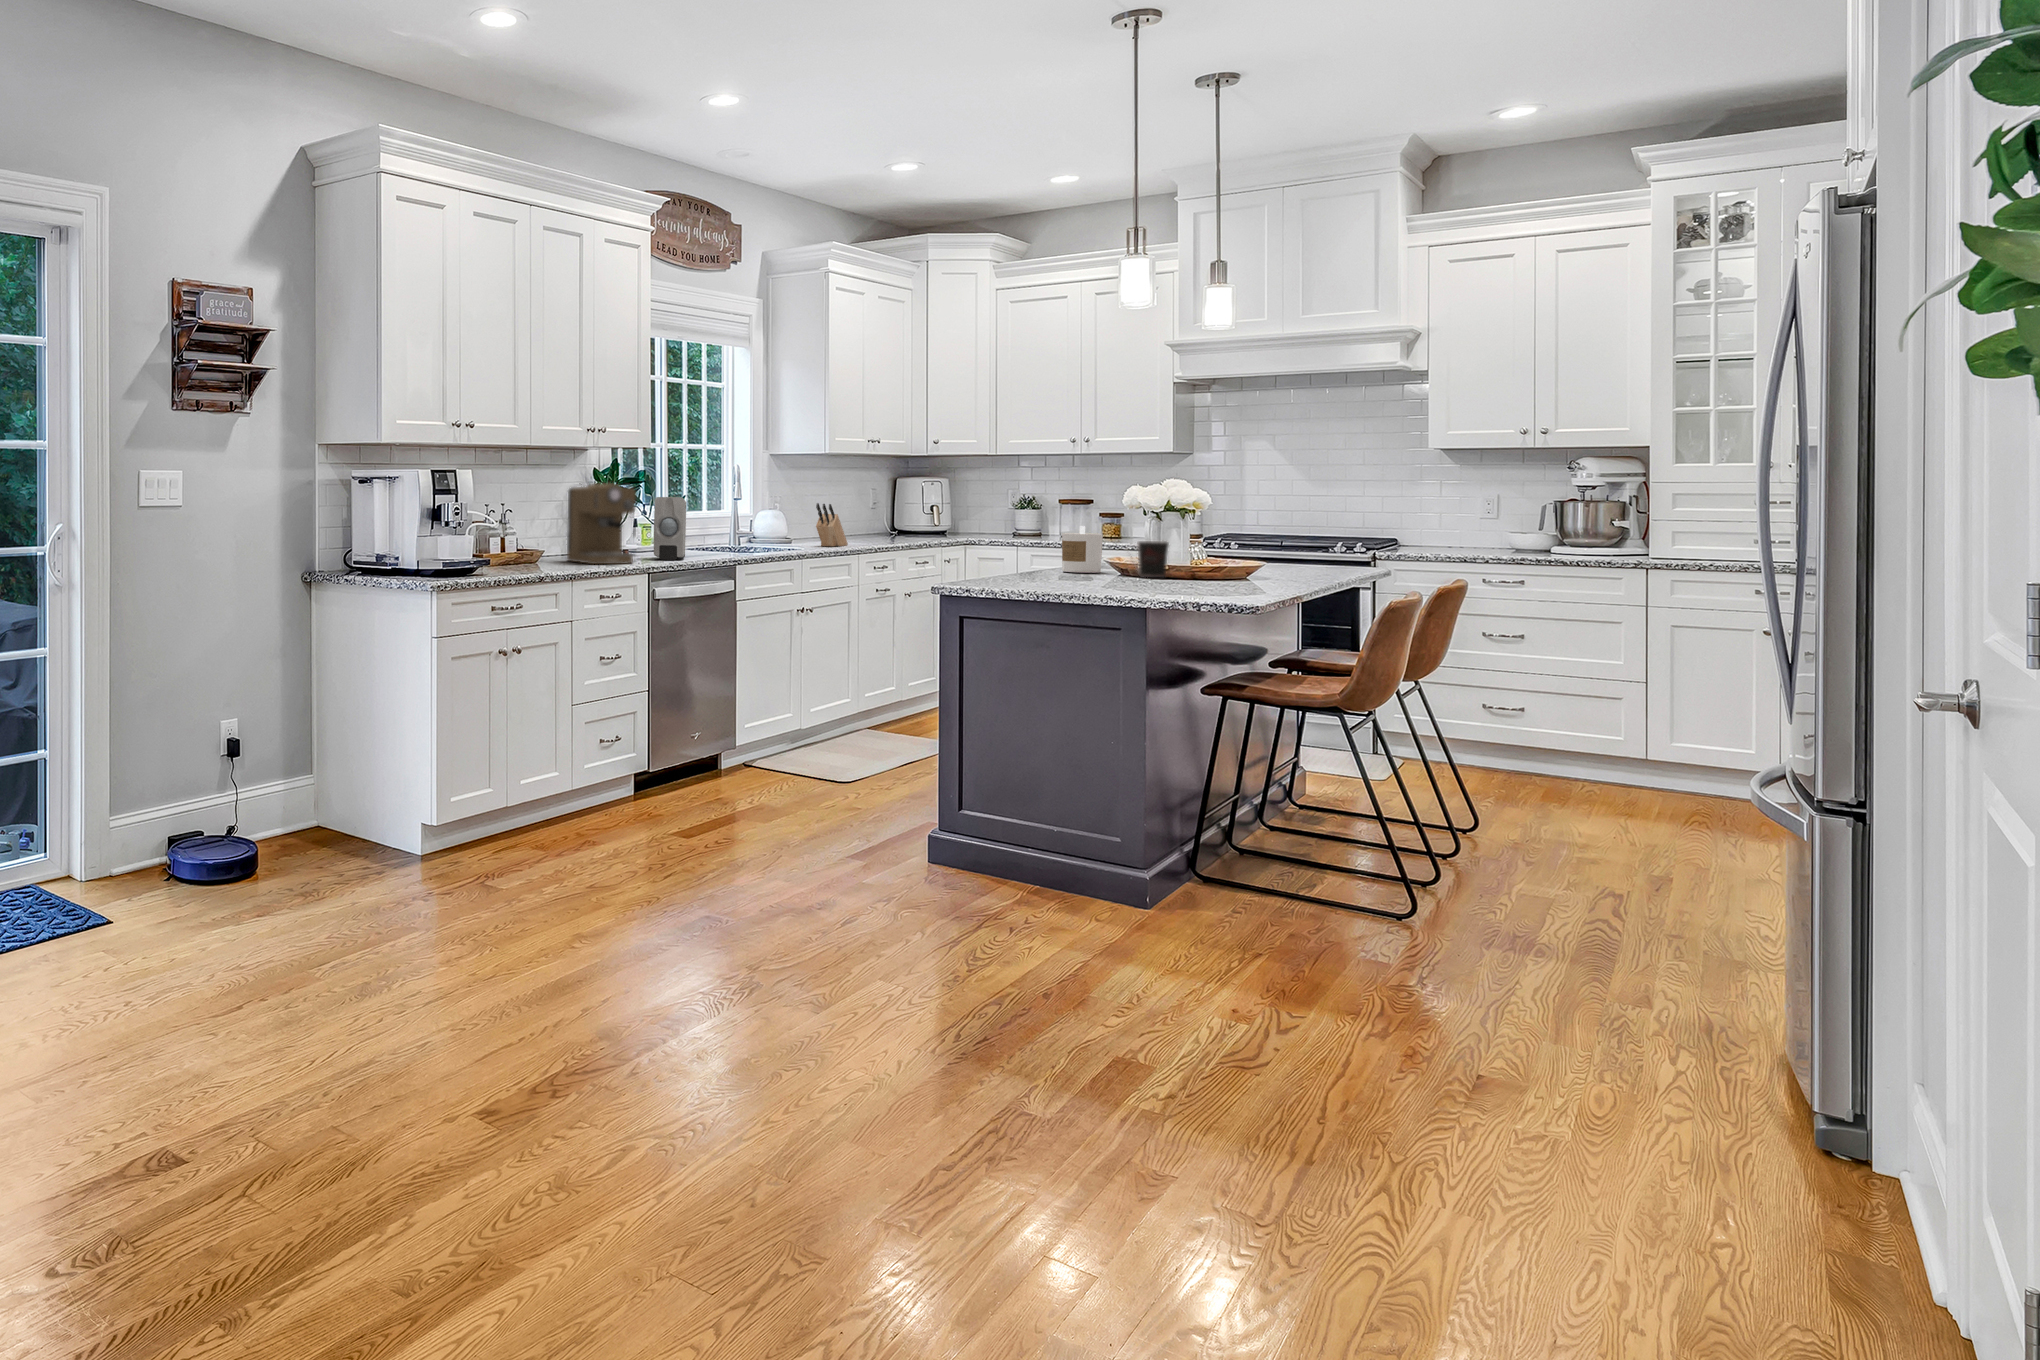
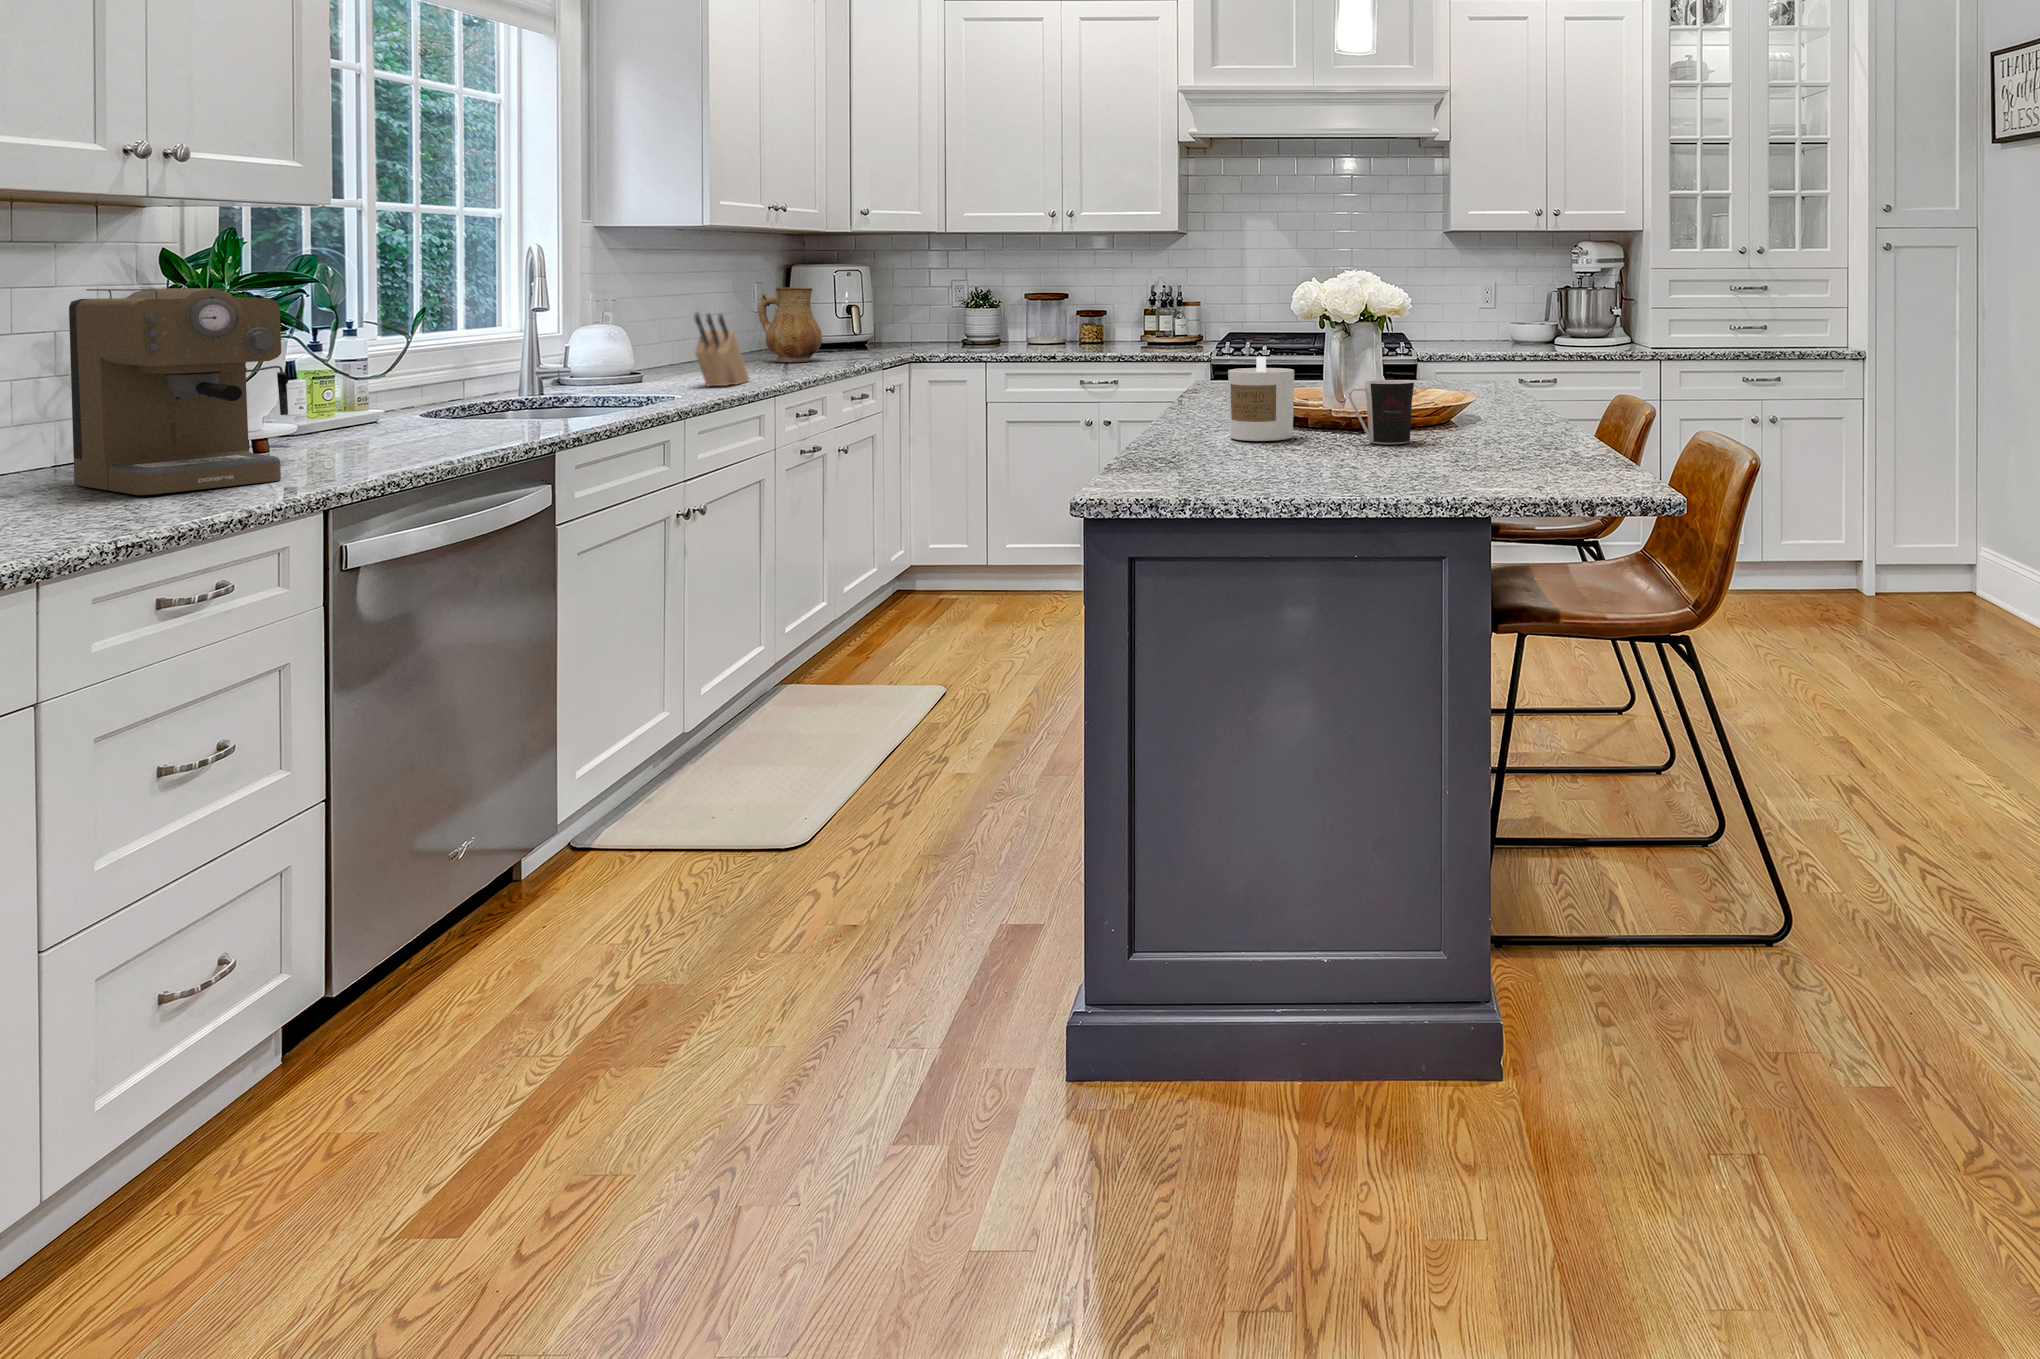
ceramic pitcher: none [865,491,903,539] -> present [758,287,822,362]
soap dispenser: present [654,497,686,560] -> none [341,316,428,458]

